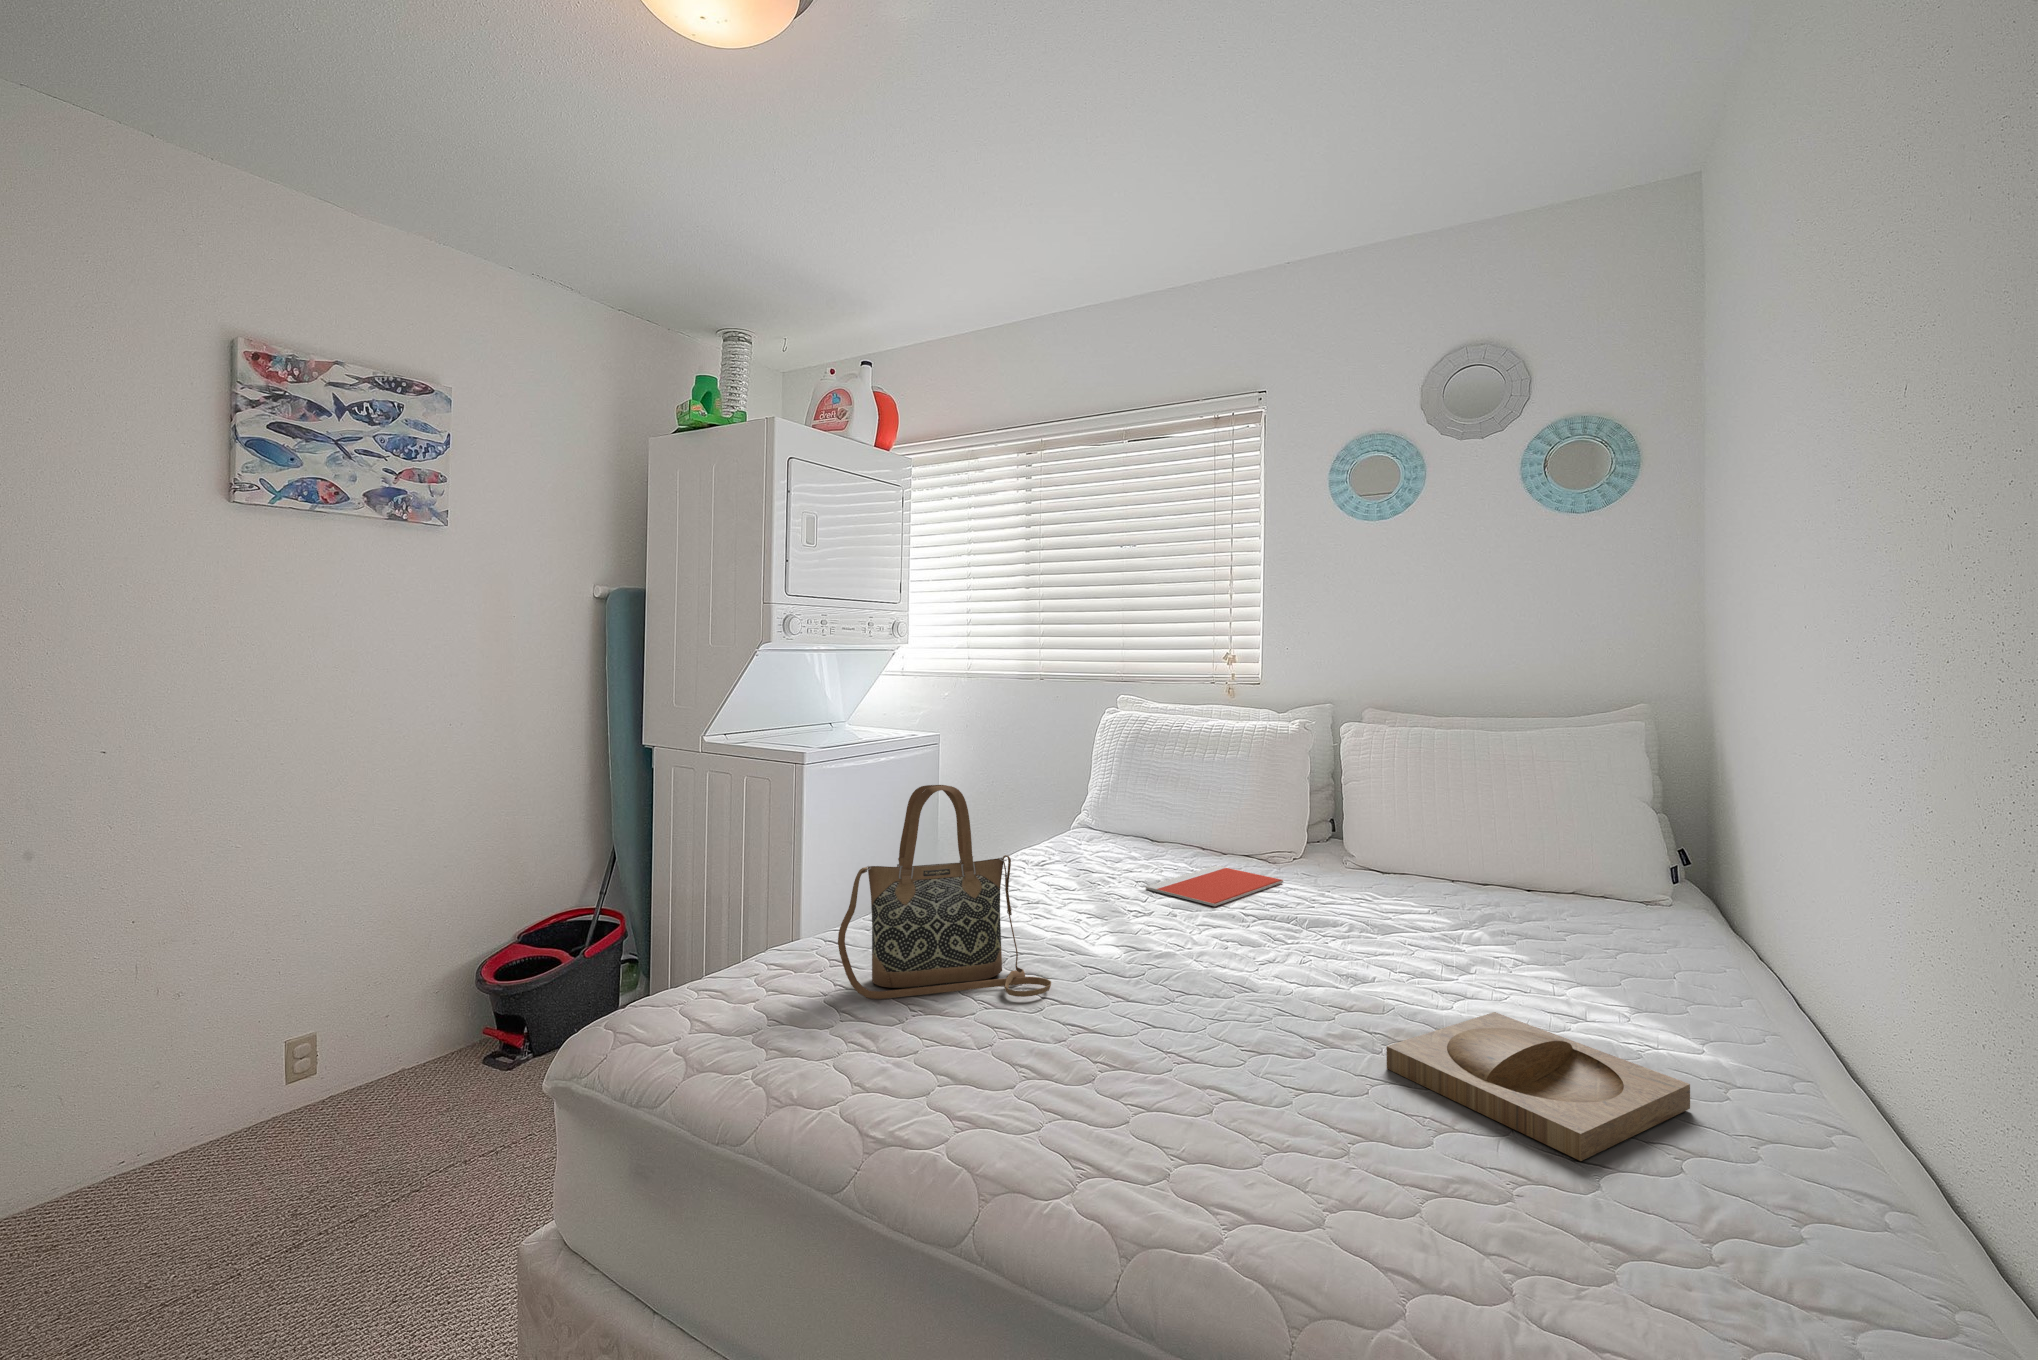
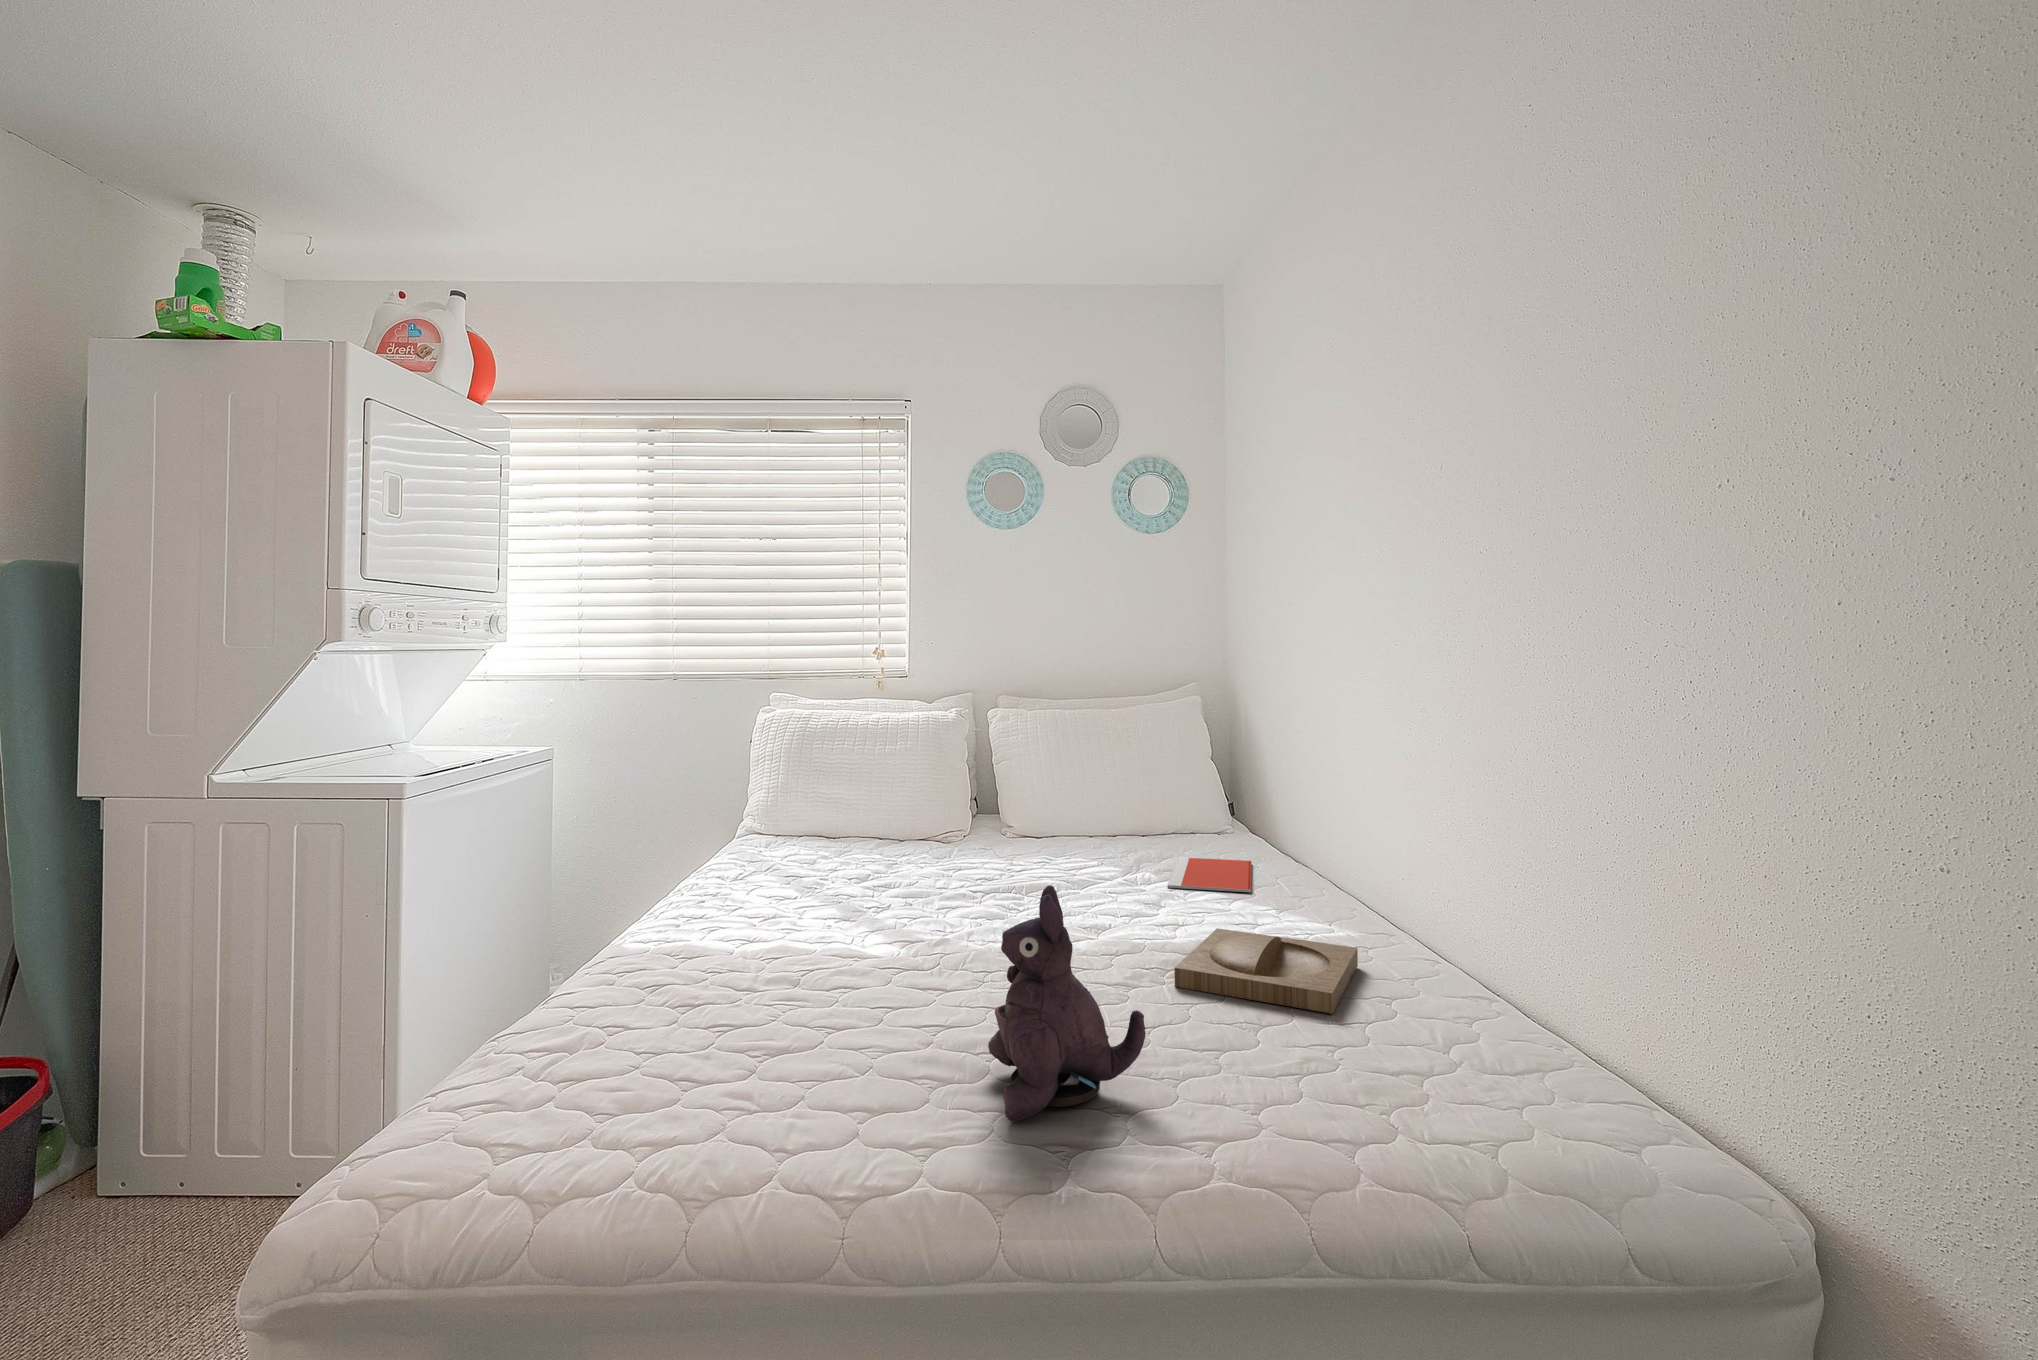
handbag: present [838,785,1051,999] -> none [636,789,867,1041]
notebook: present [1146,866,1283,906] -> present [1168,857,1251,892]
plush toy: none [1055,923,1233,1164] -> present [988,885,1146,1122]

